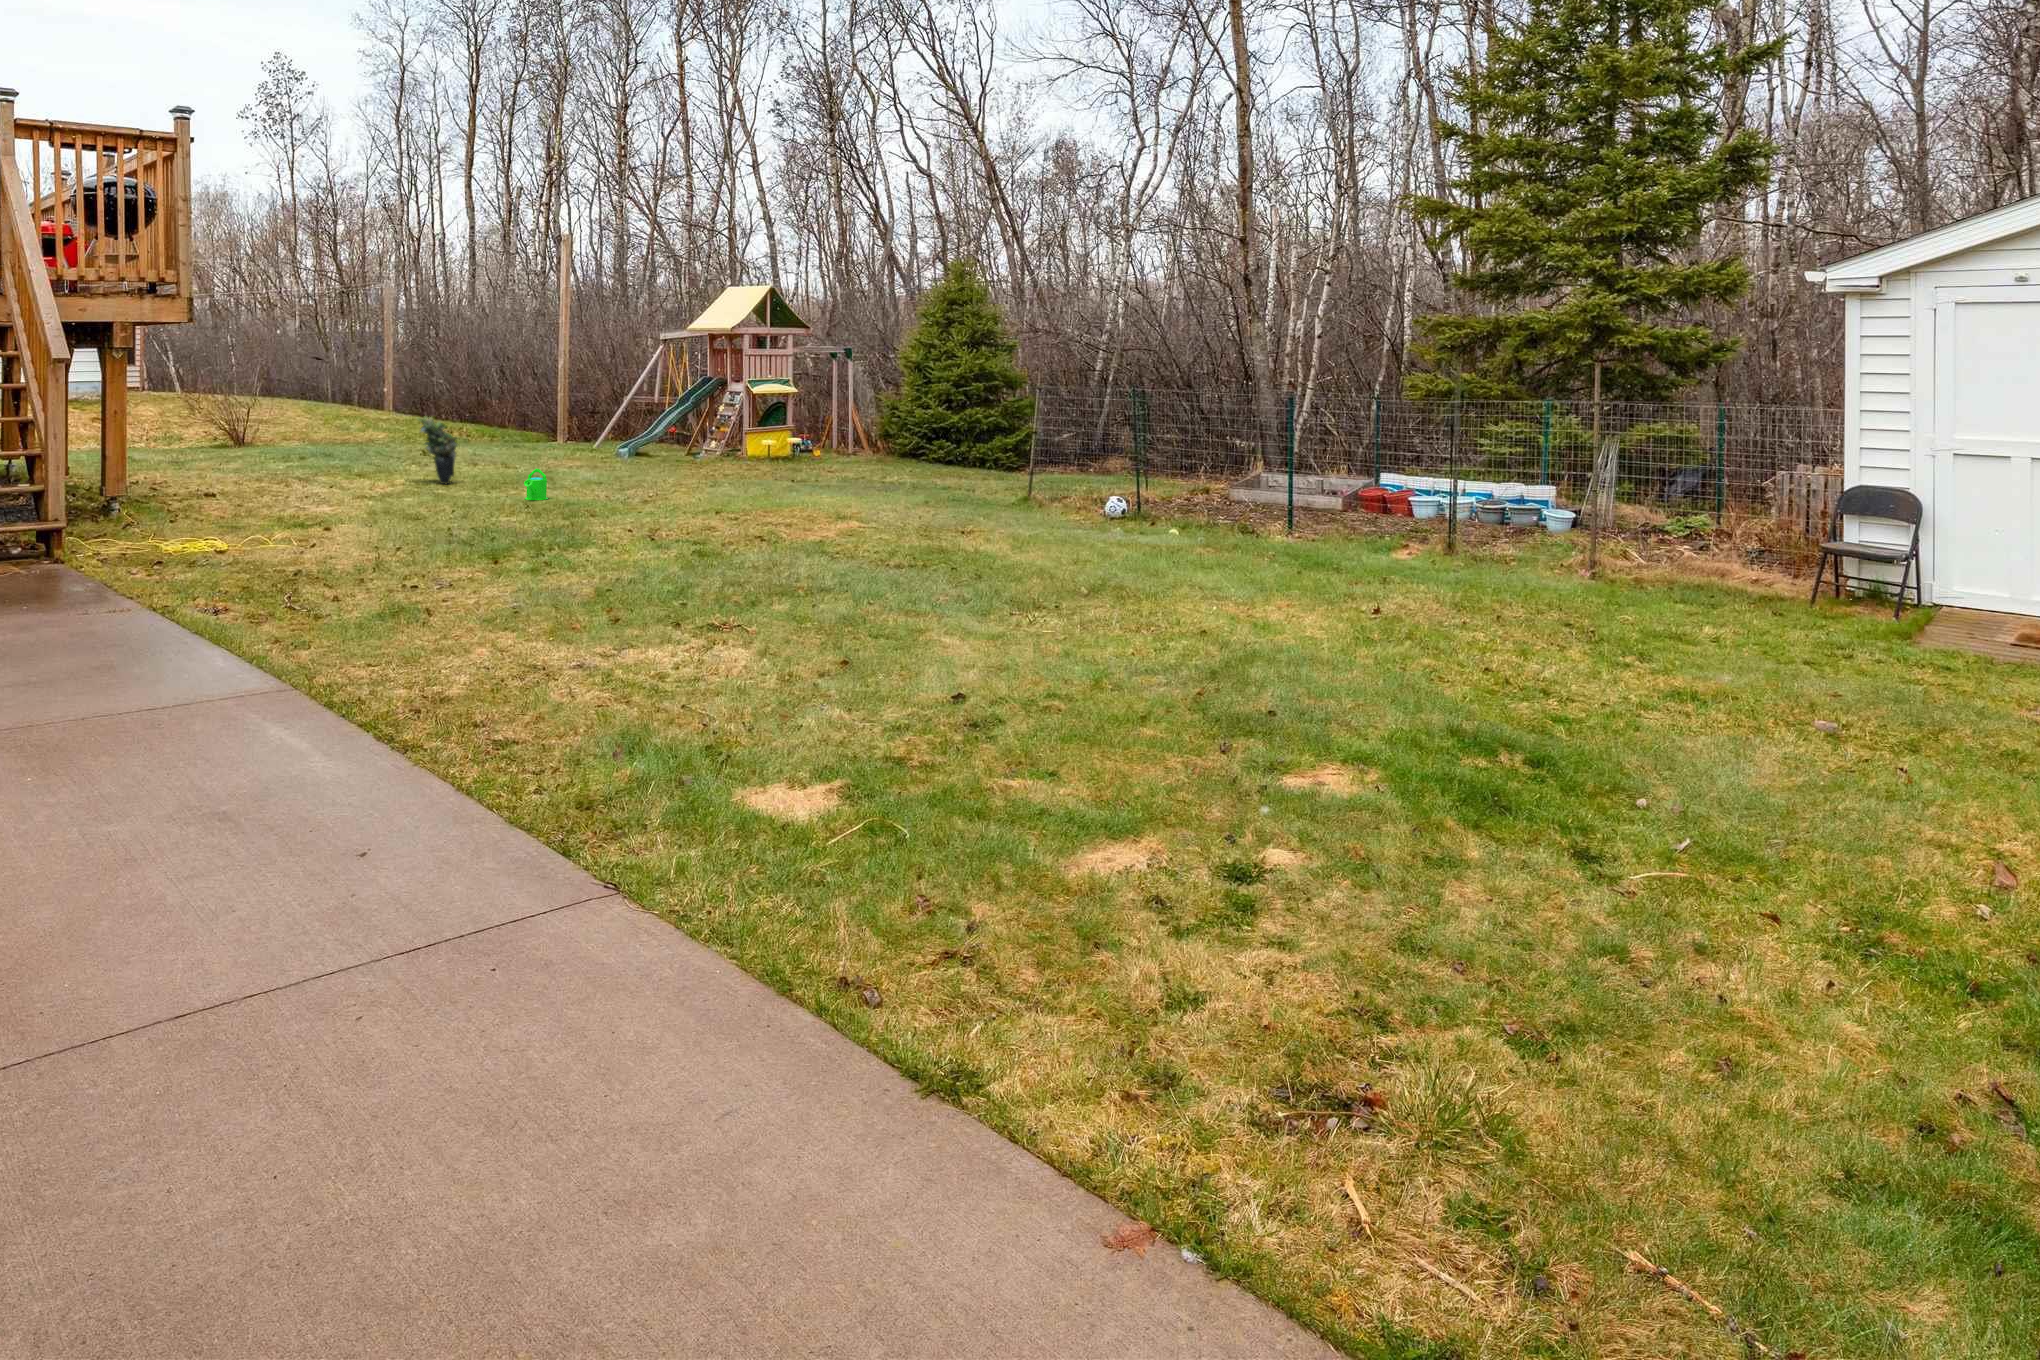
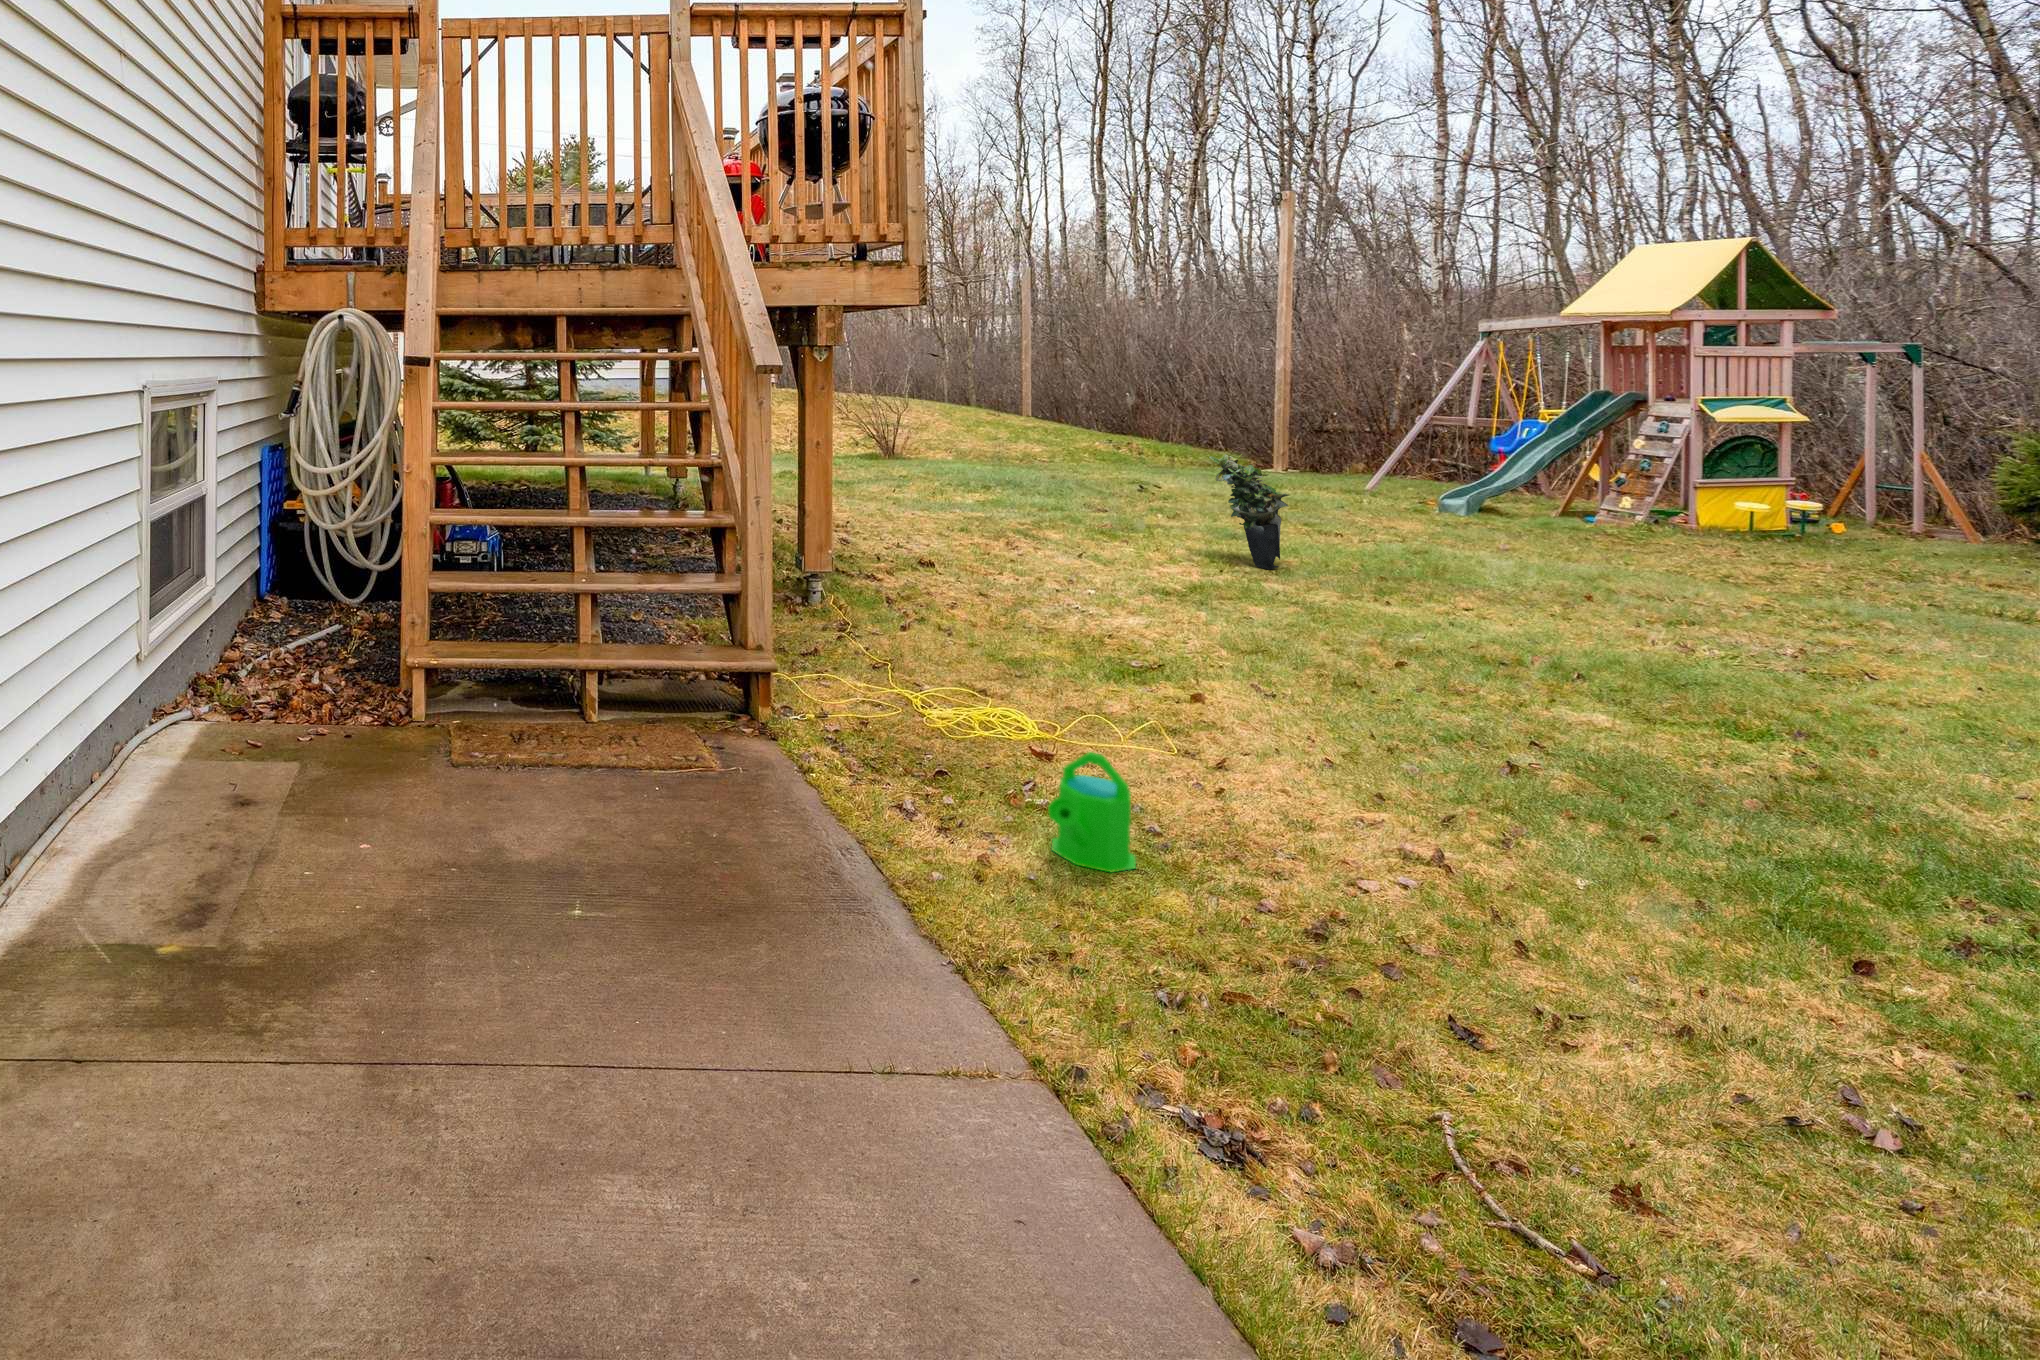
watering can: present [524,469,548,500] -> present [1048,752,1136,872]

